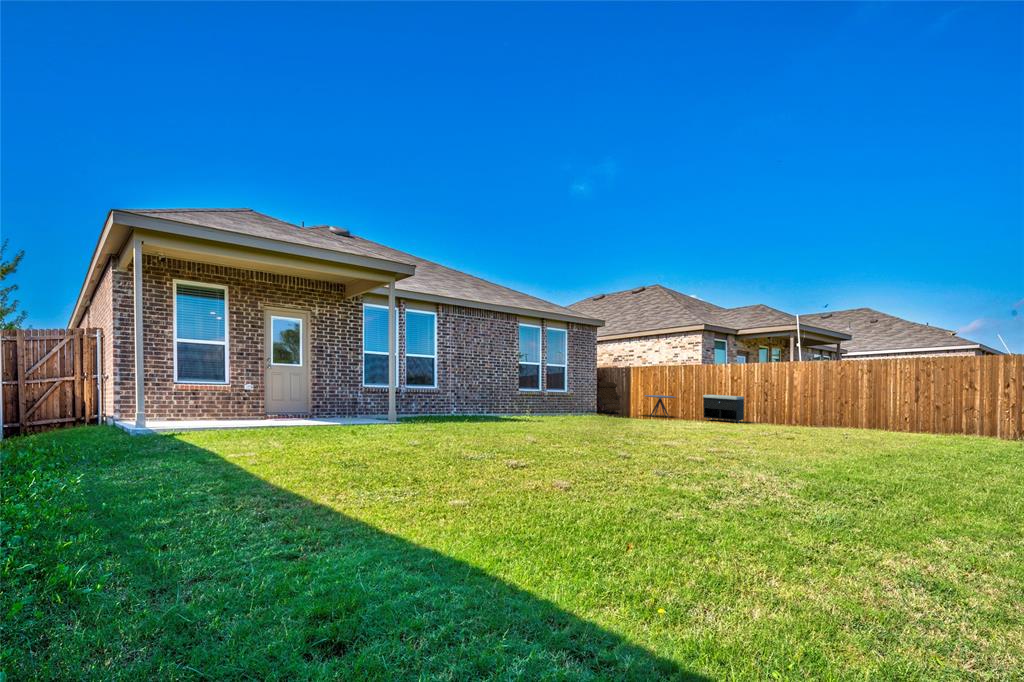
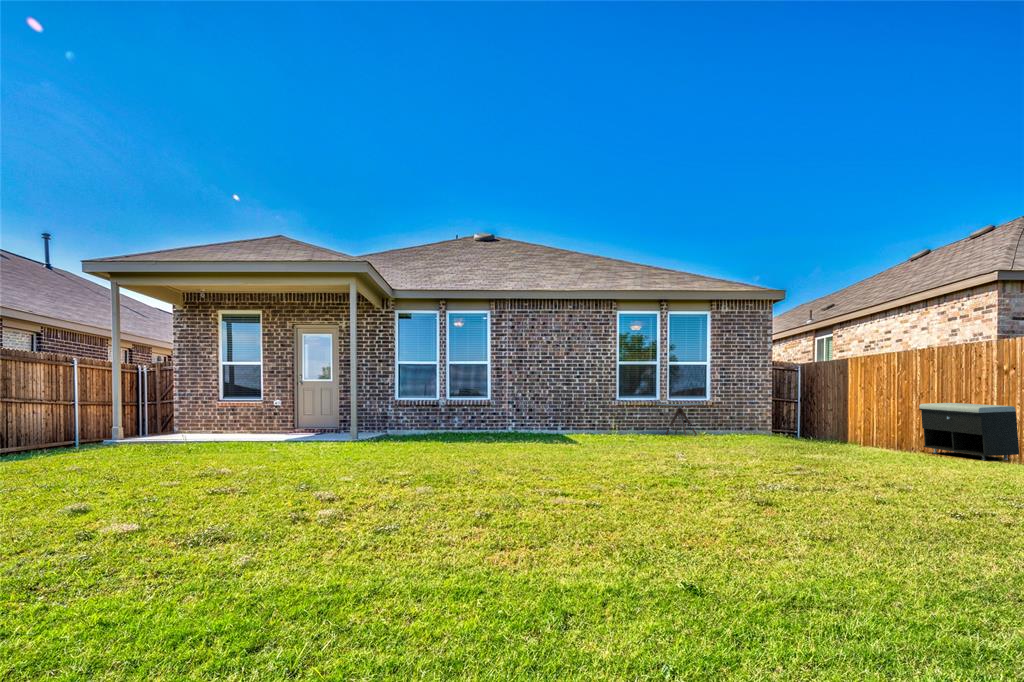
lounge chair: present [597,382,622,414] -> none [775,385,819,438]
round table: present [645,395,676,418] -> present [656,403,703,436]

